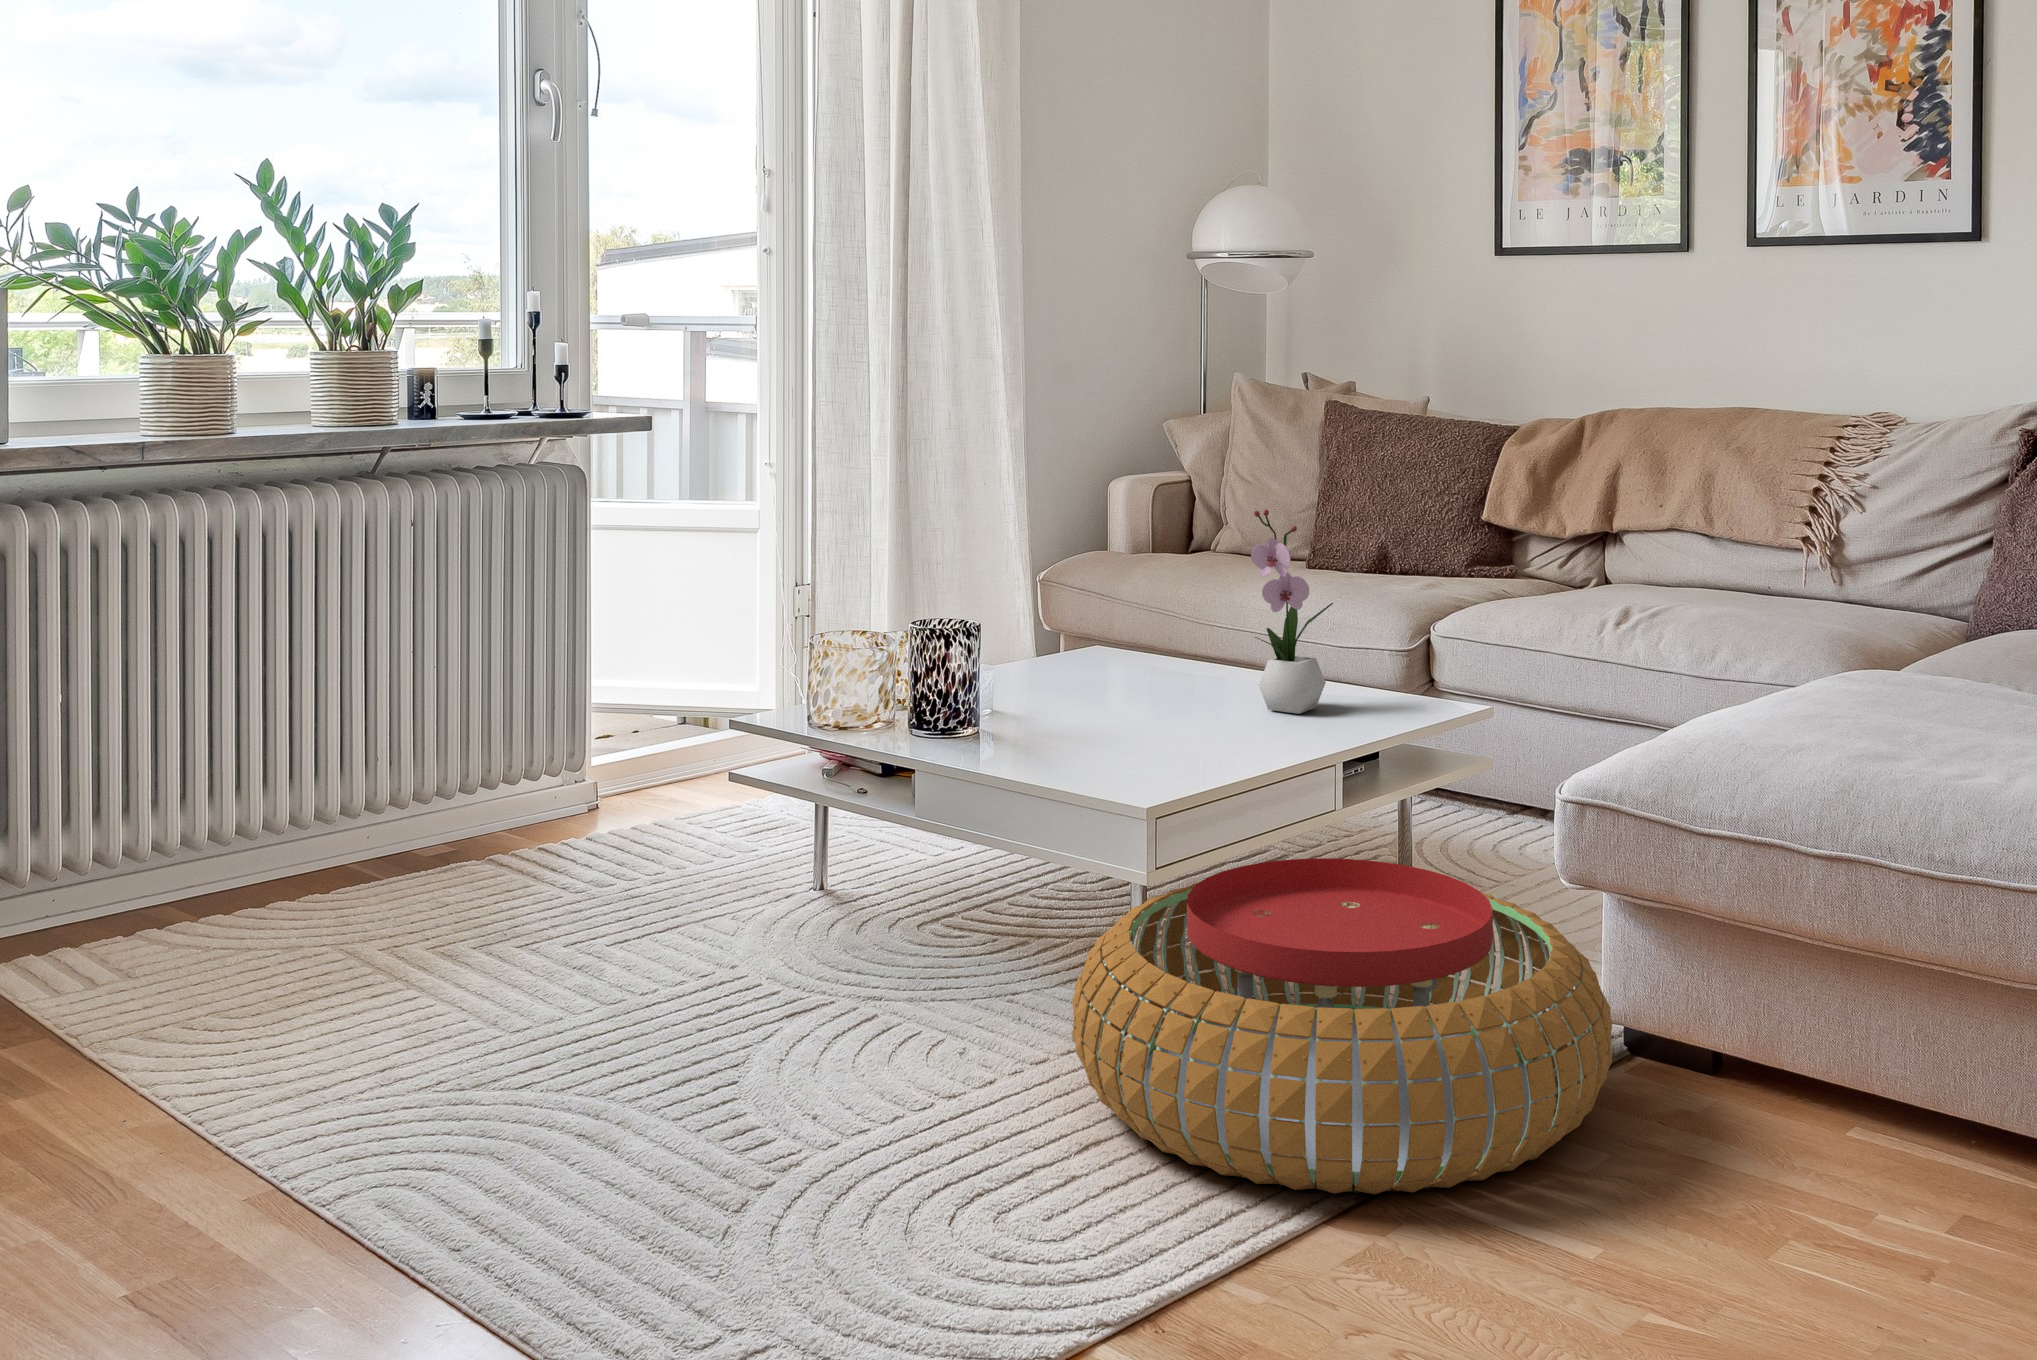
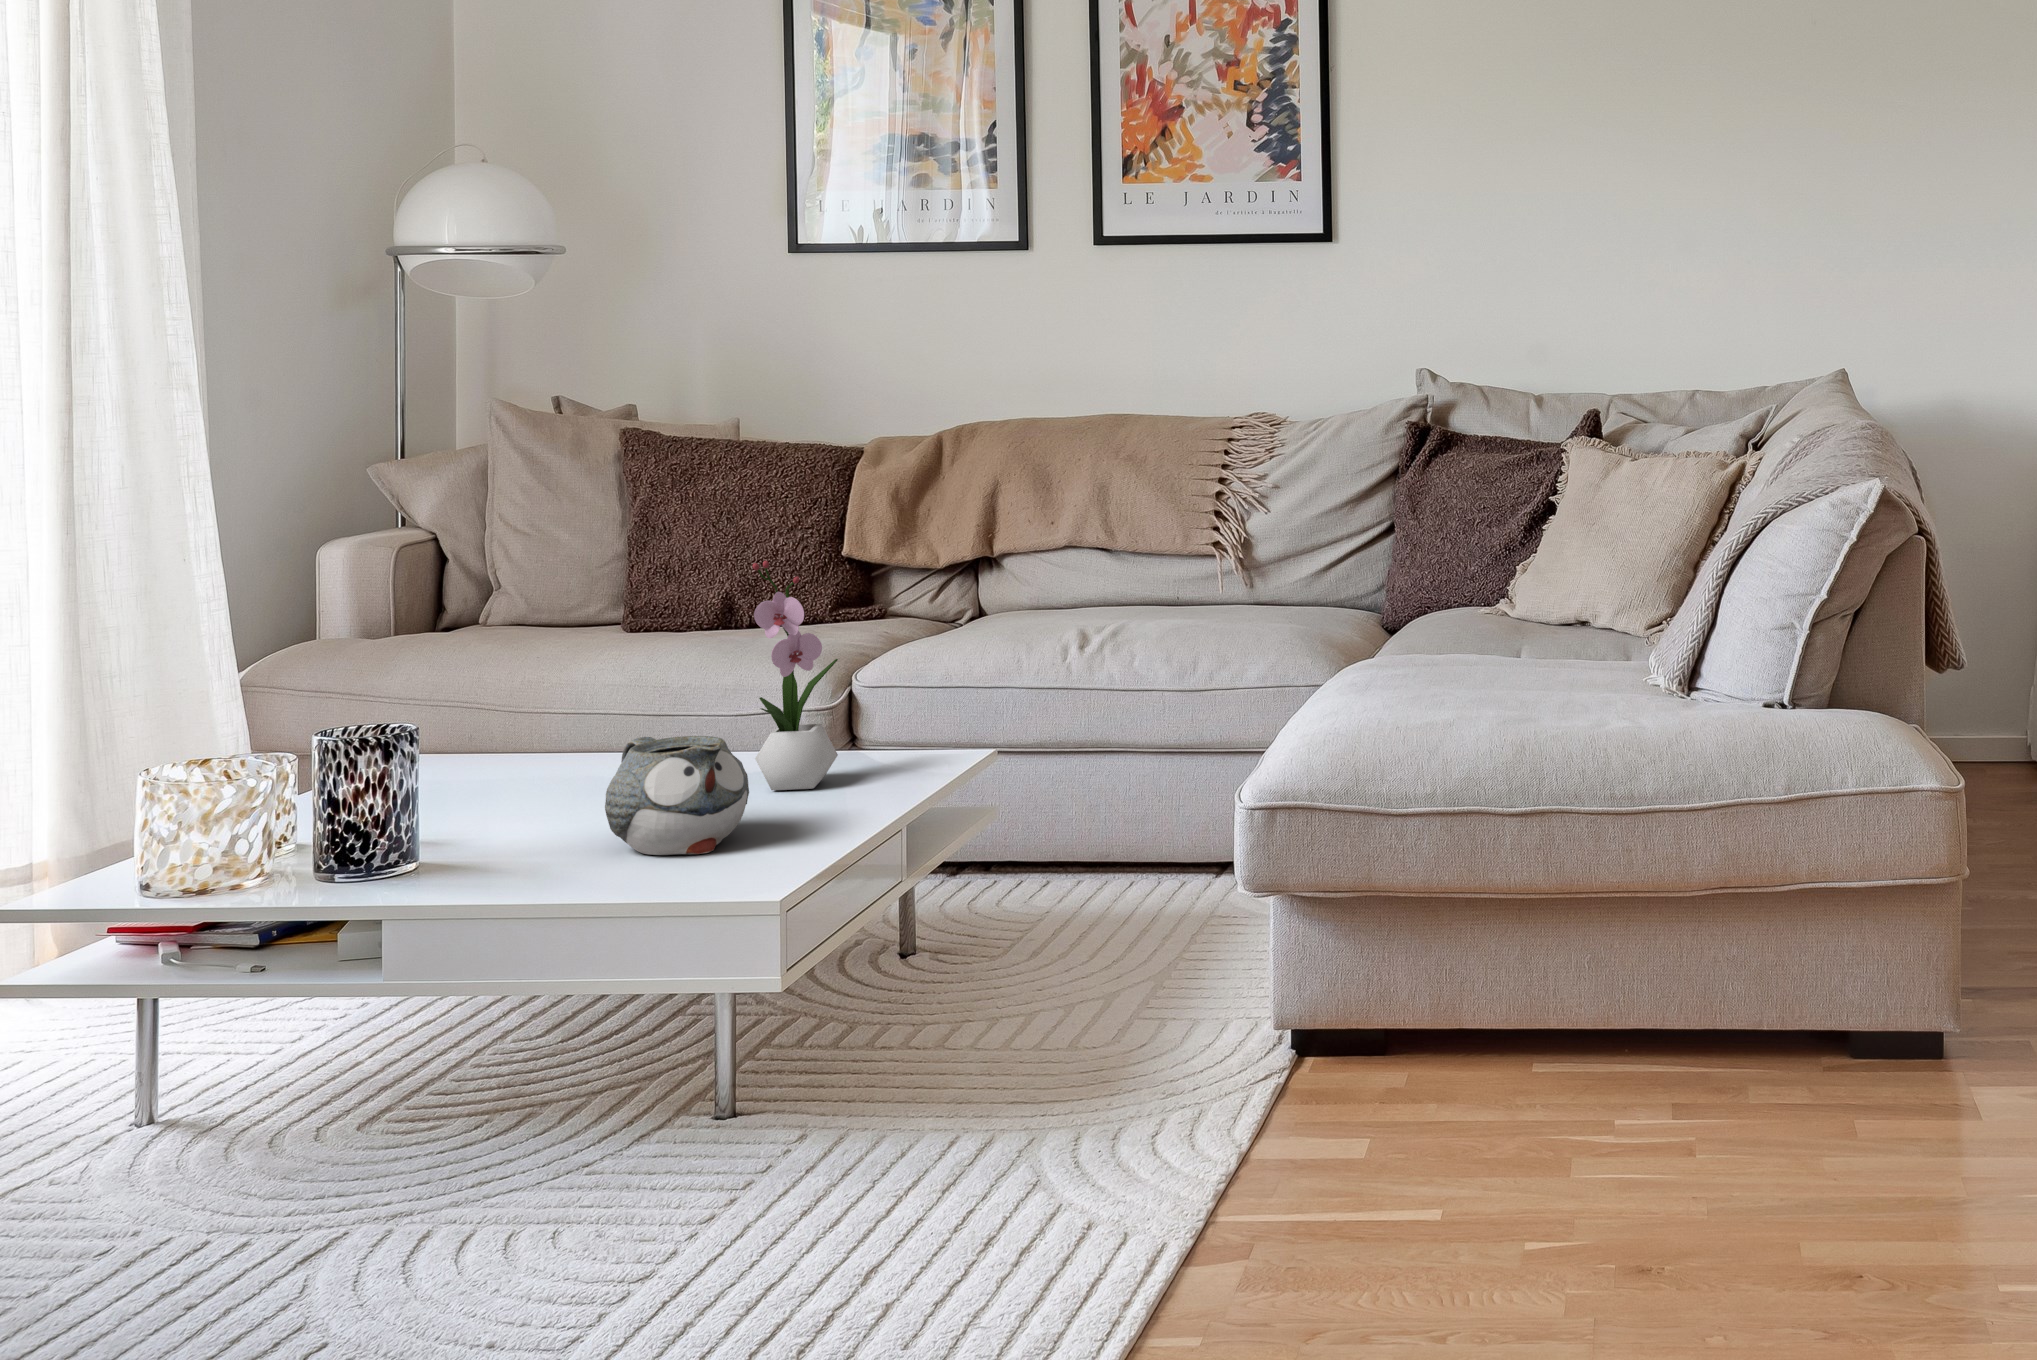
teapot: none [1091,646,1204,751] -> present [605,736,749,855]
pouf: present [1072,858,1612,1194] -> none [745,914,1333,1266]

